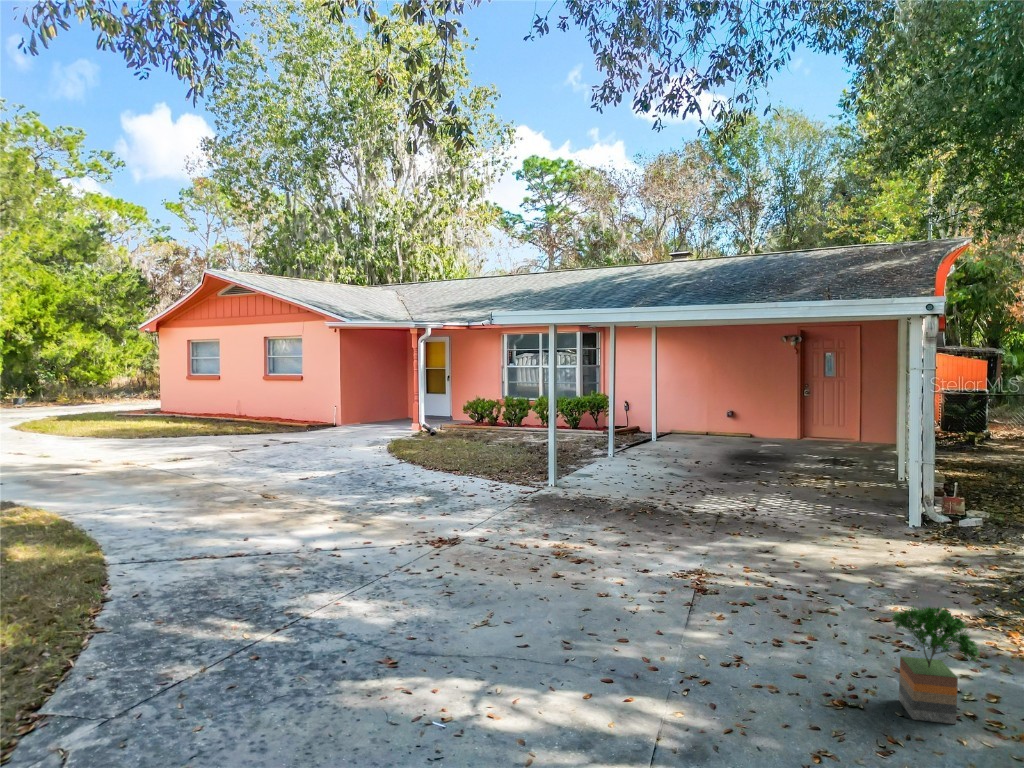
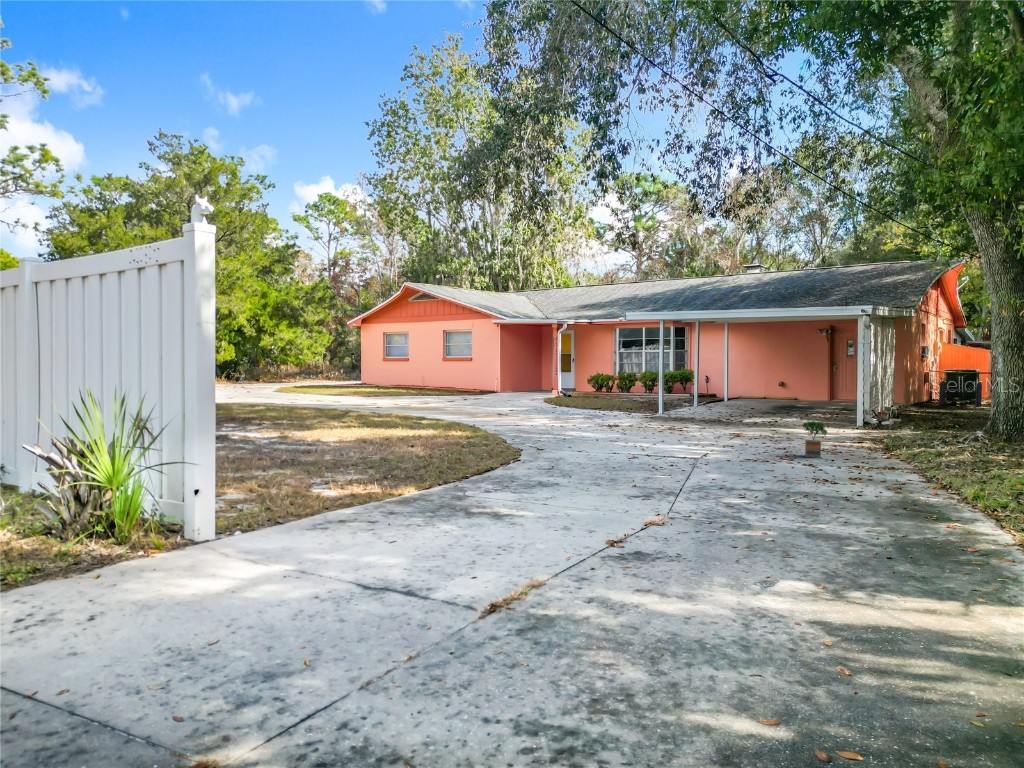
bench: none [944,410,1003,448] -> present [939,381,982,407]

